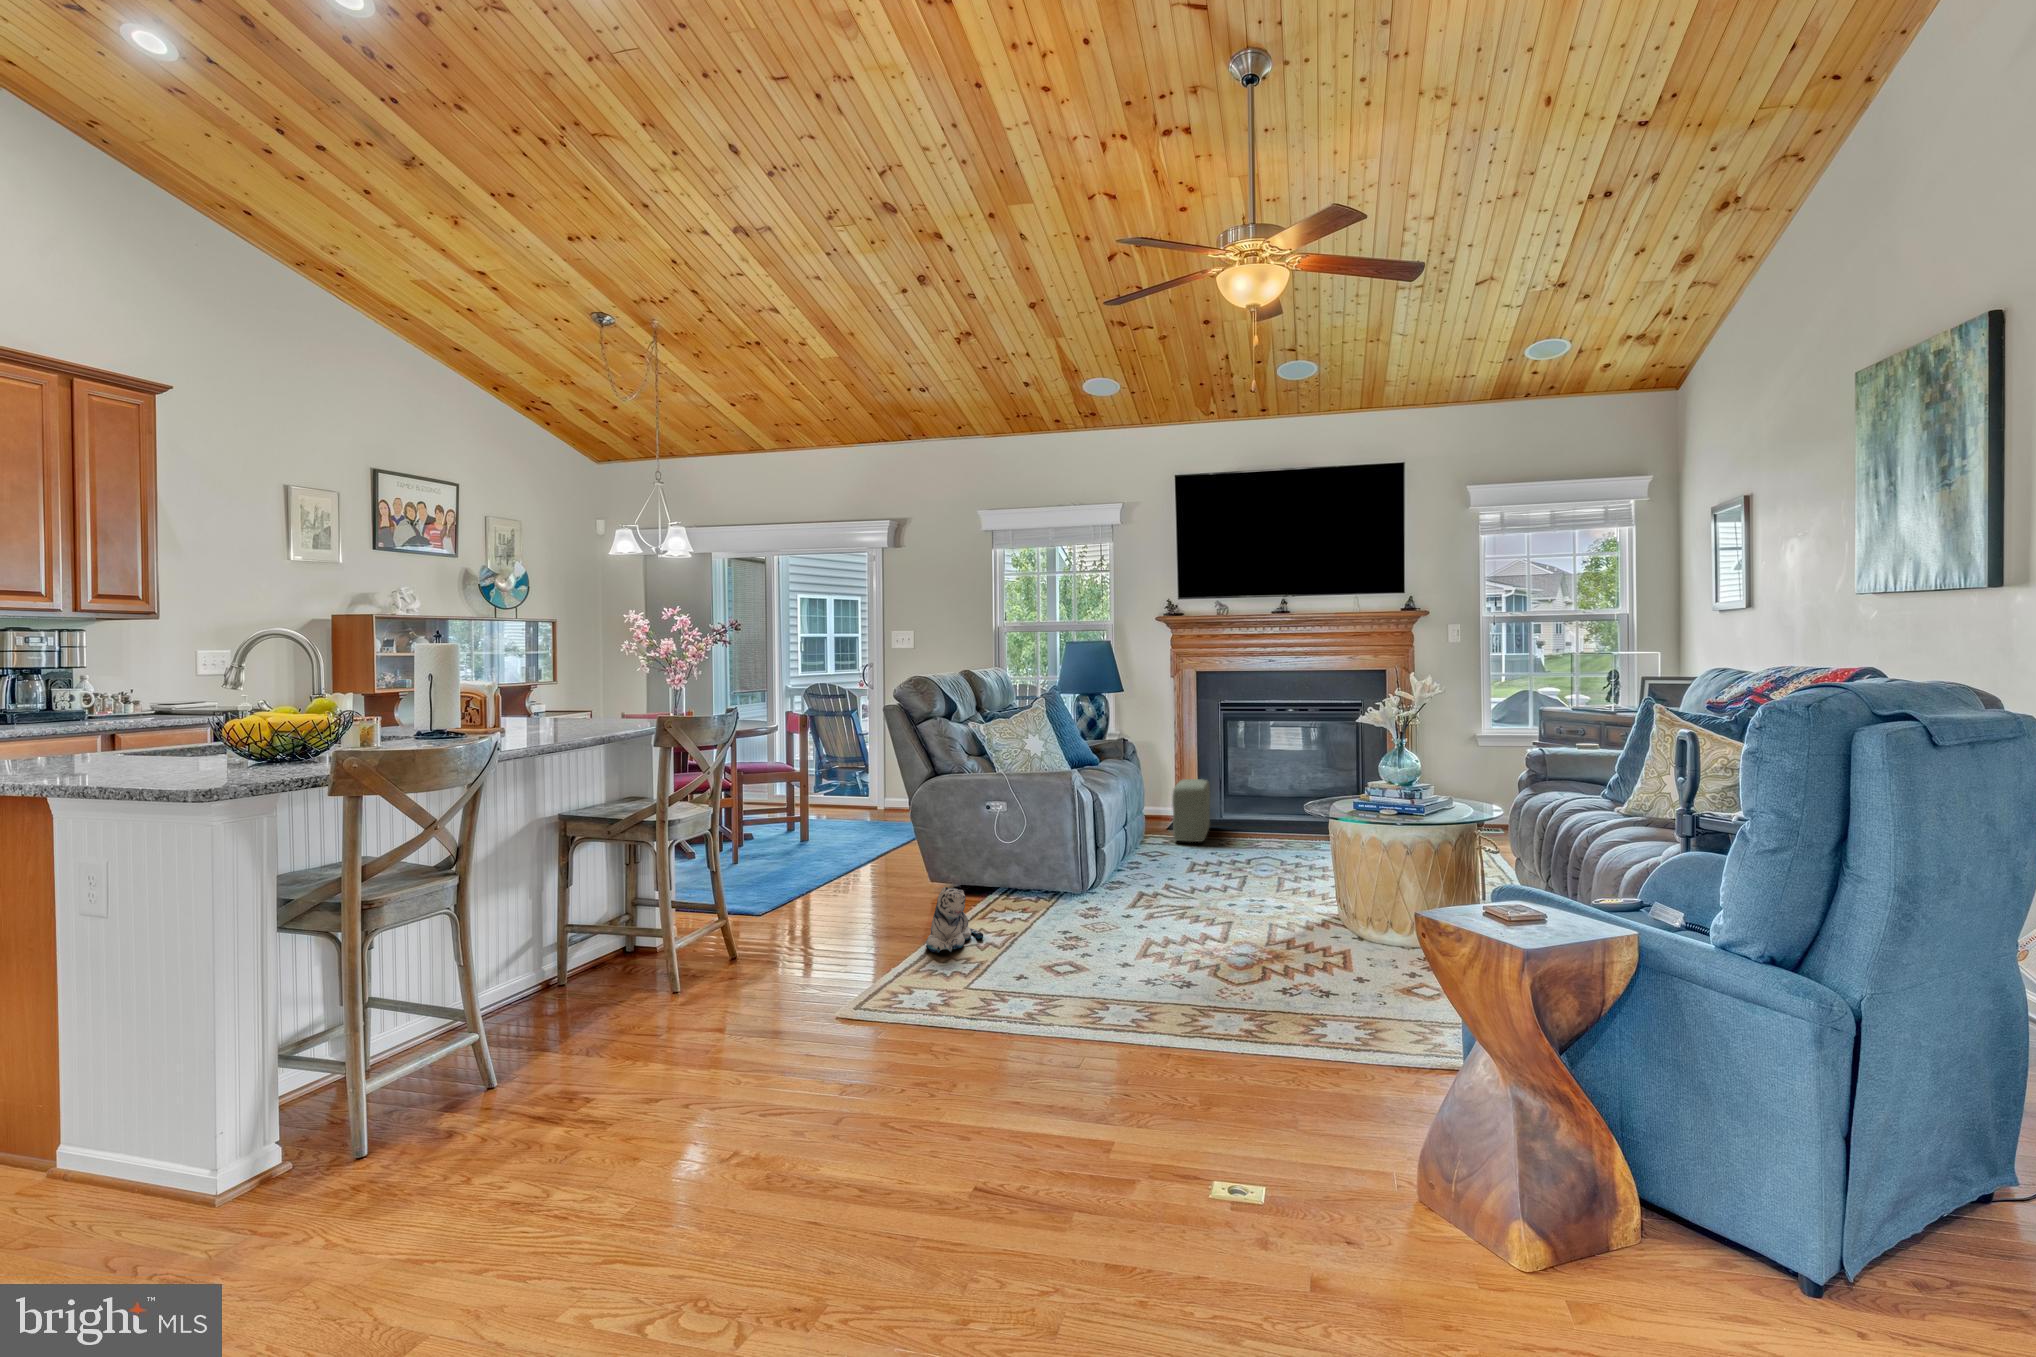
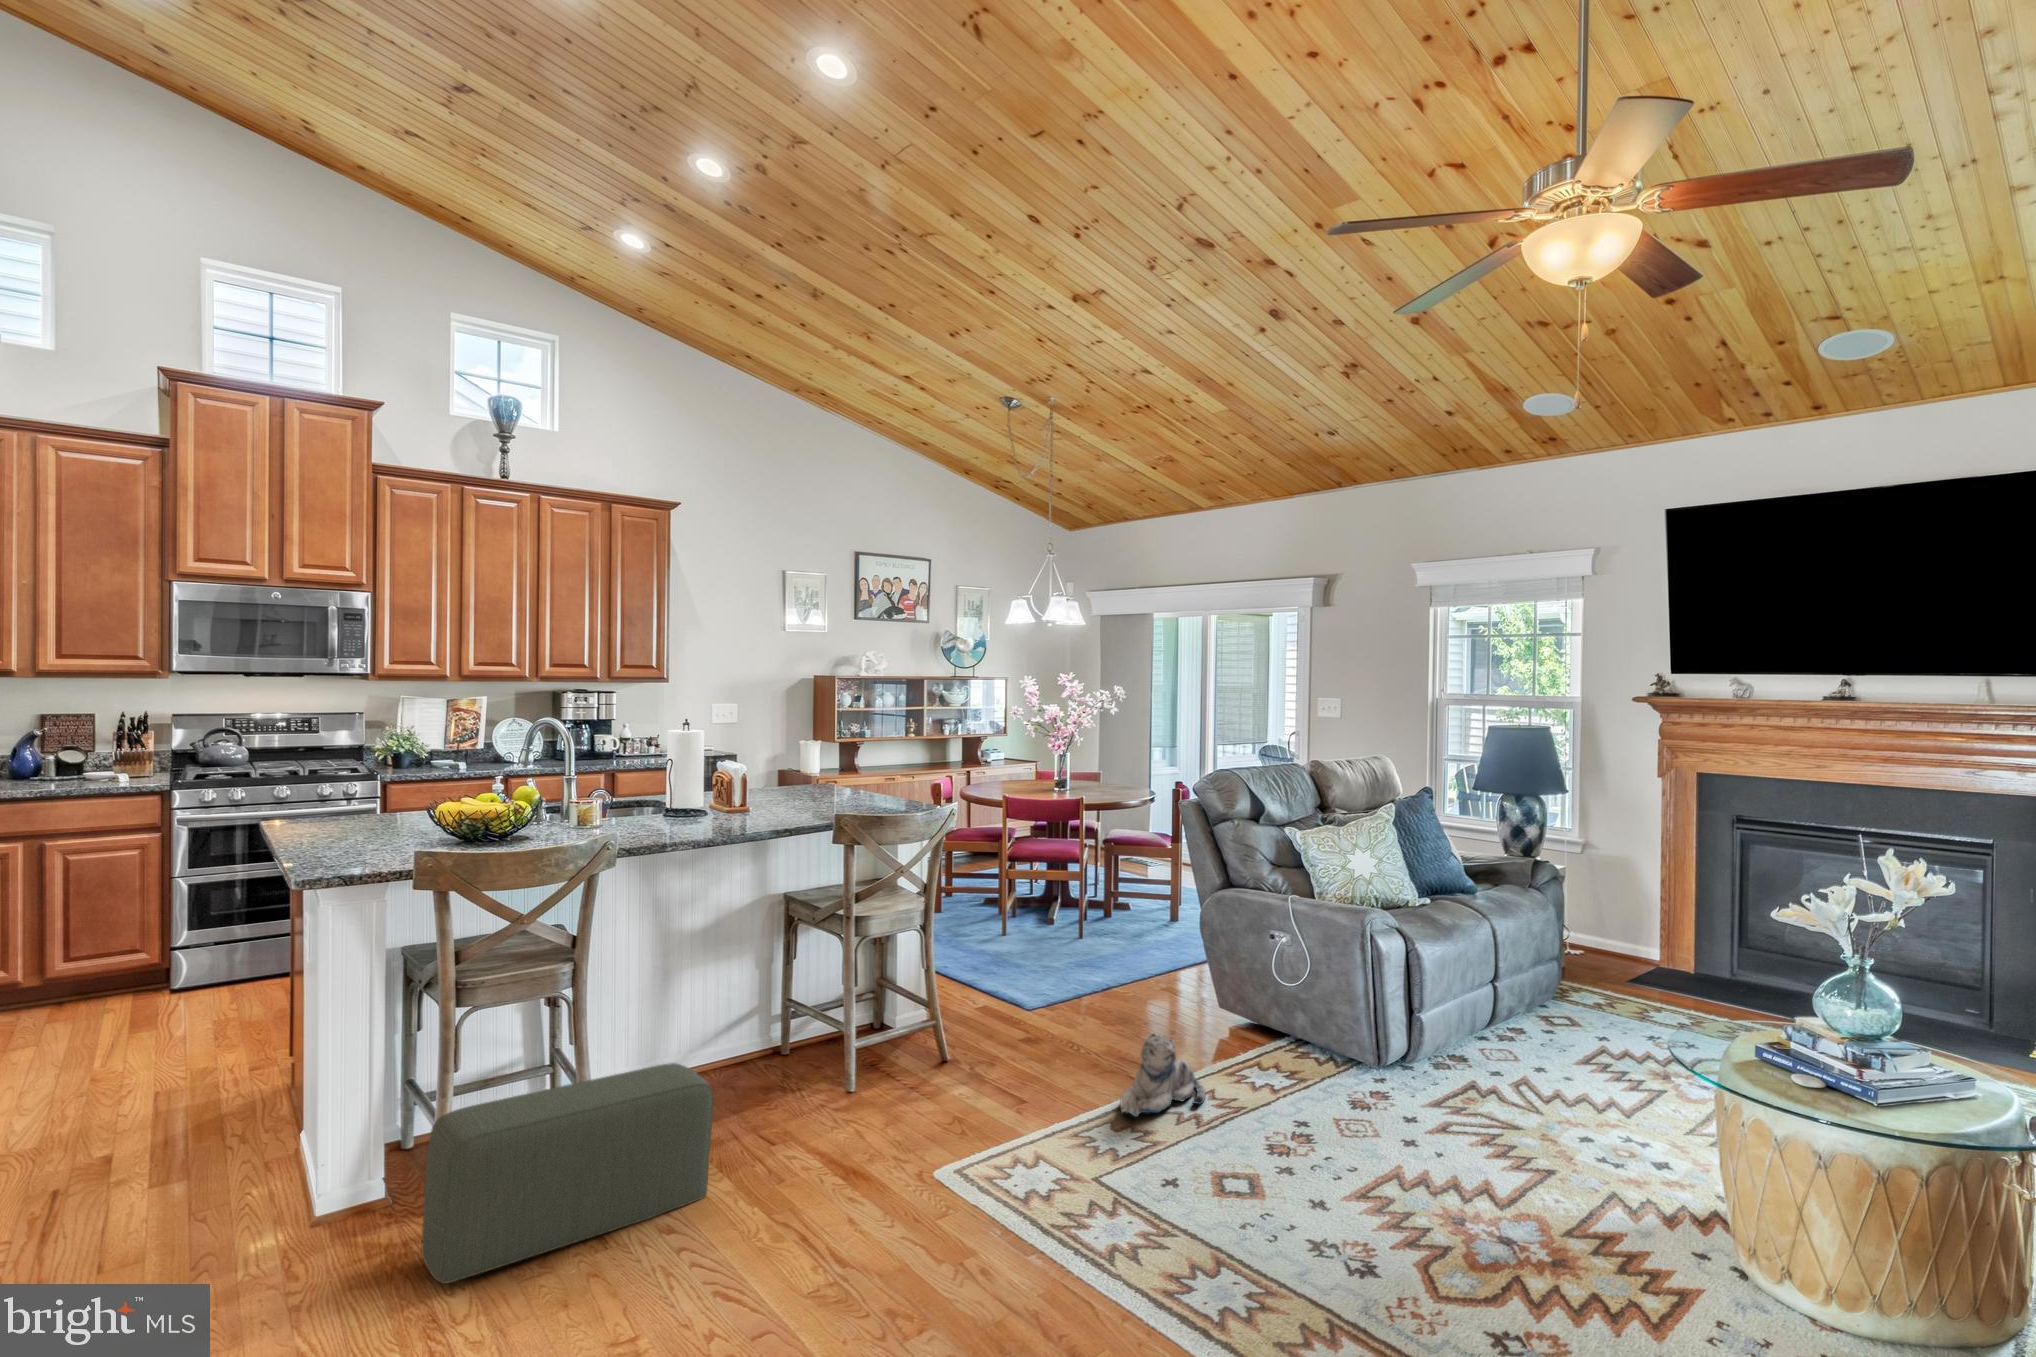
pouf: present [1172,779,1210,842] -> present [422,1063,714,1284]

